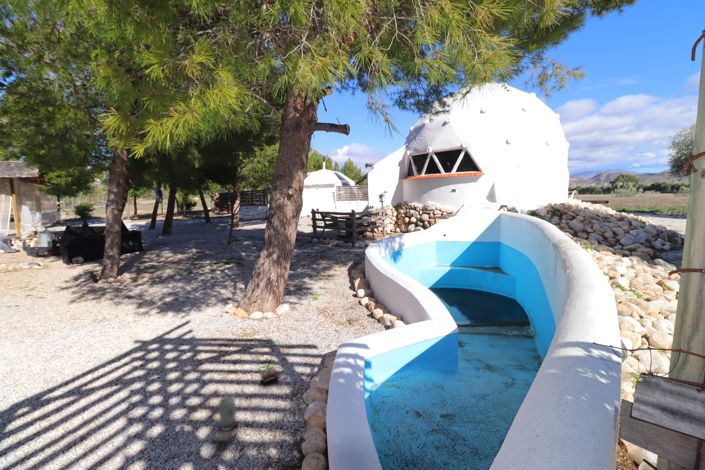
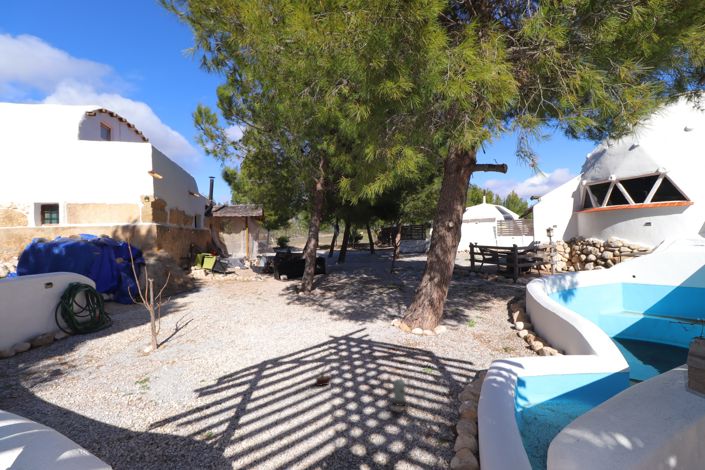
potted plant: present [256,340,279,382] -> present [312,350,336,386]

